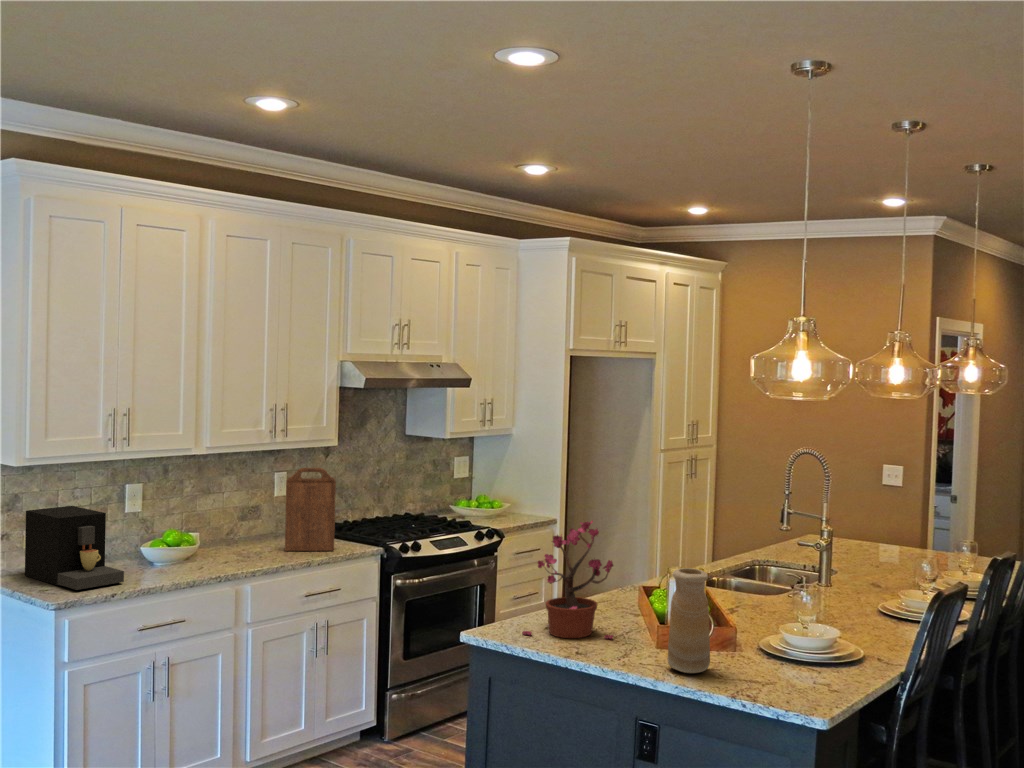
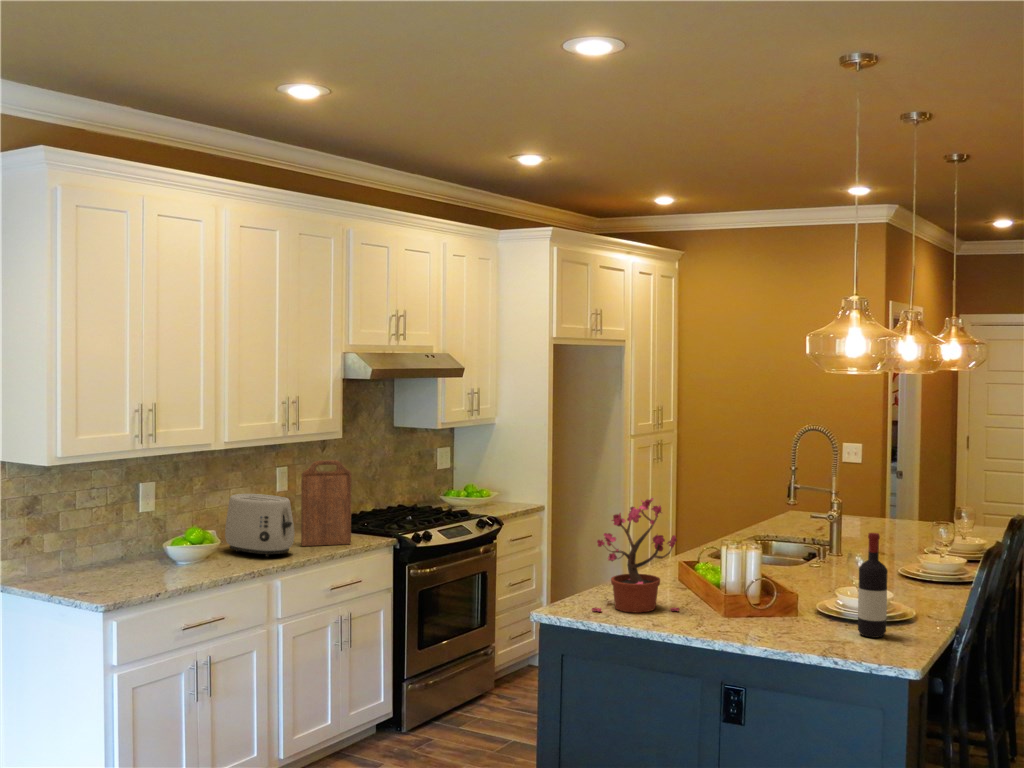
toaster: none [209,498,272,561] -> present [225,494,295,557]
coffee maker: present [25,506,124,590] -> none [50,507,161,592]
vase: present [668,568,710,673] -> none [748,538,788,637]
wine bottle: none [787,568,819,681] -> present [858,533,888,638]

